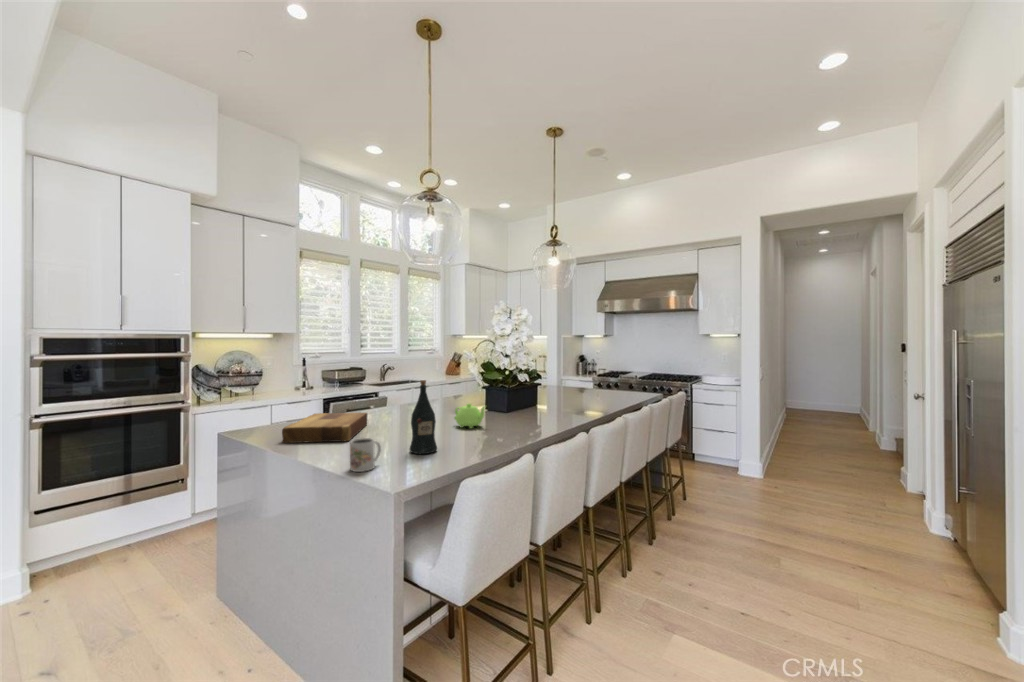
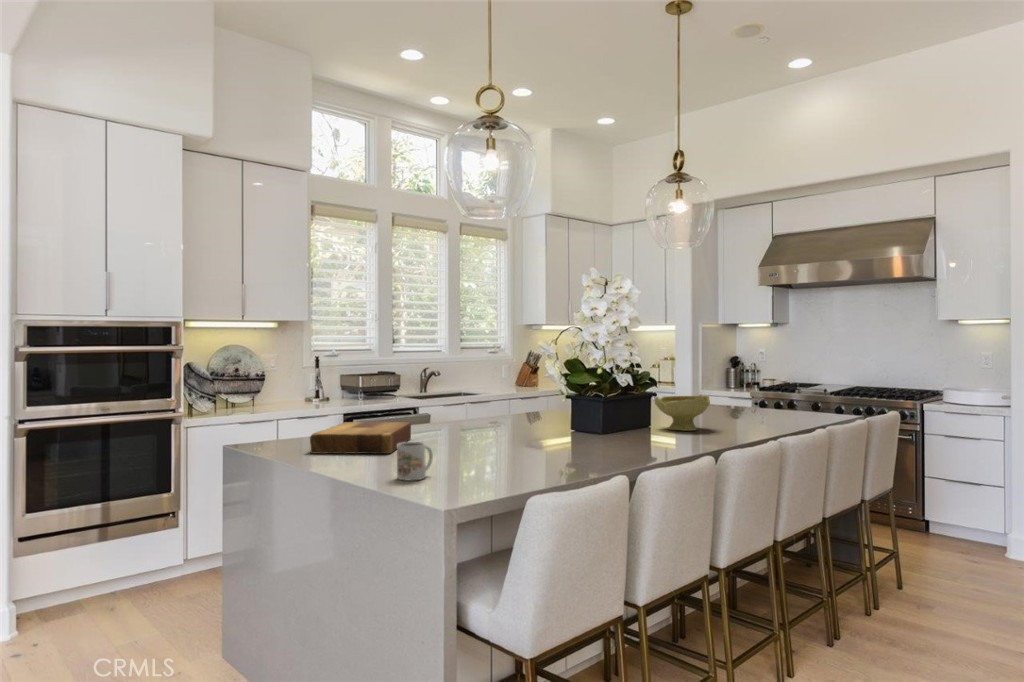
wine bottle: present [410,380,437,454] -> none [467,374,502,468]
bowl: none [542,387,579,412] -> present [655,396,710,431]
teapot: present [455,404,485,428] -> none [526,412,570,445]

